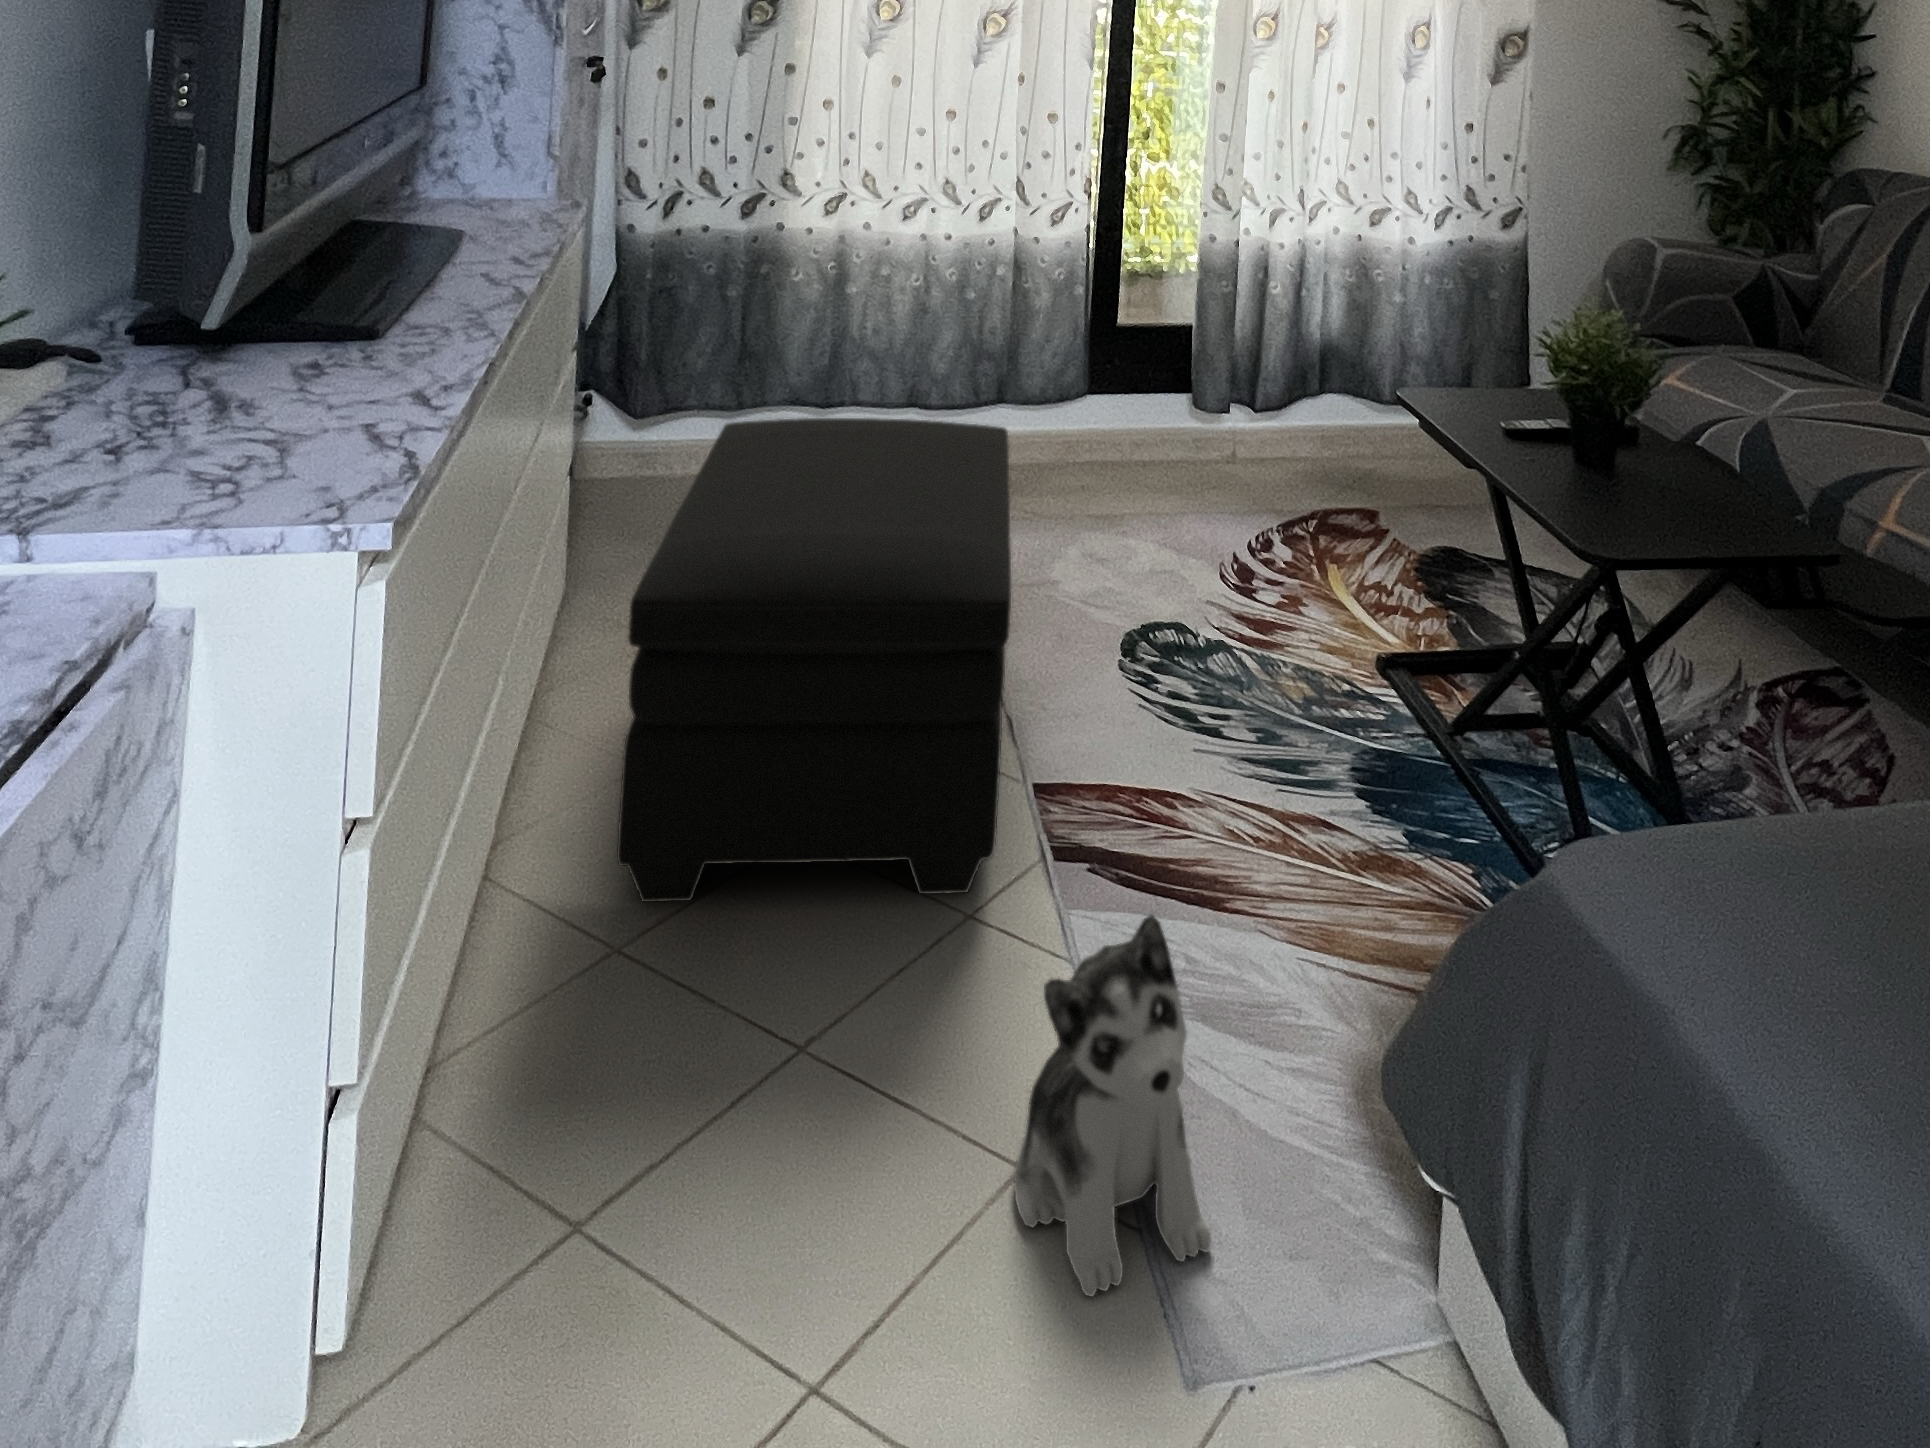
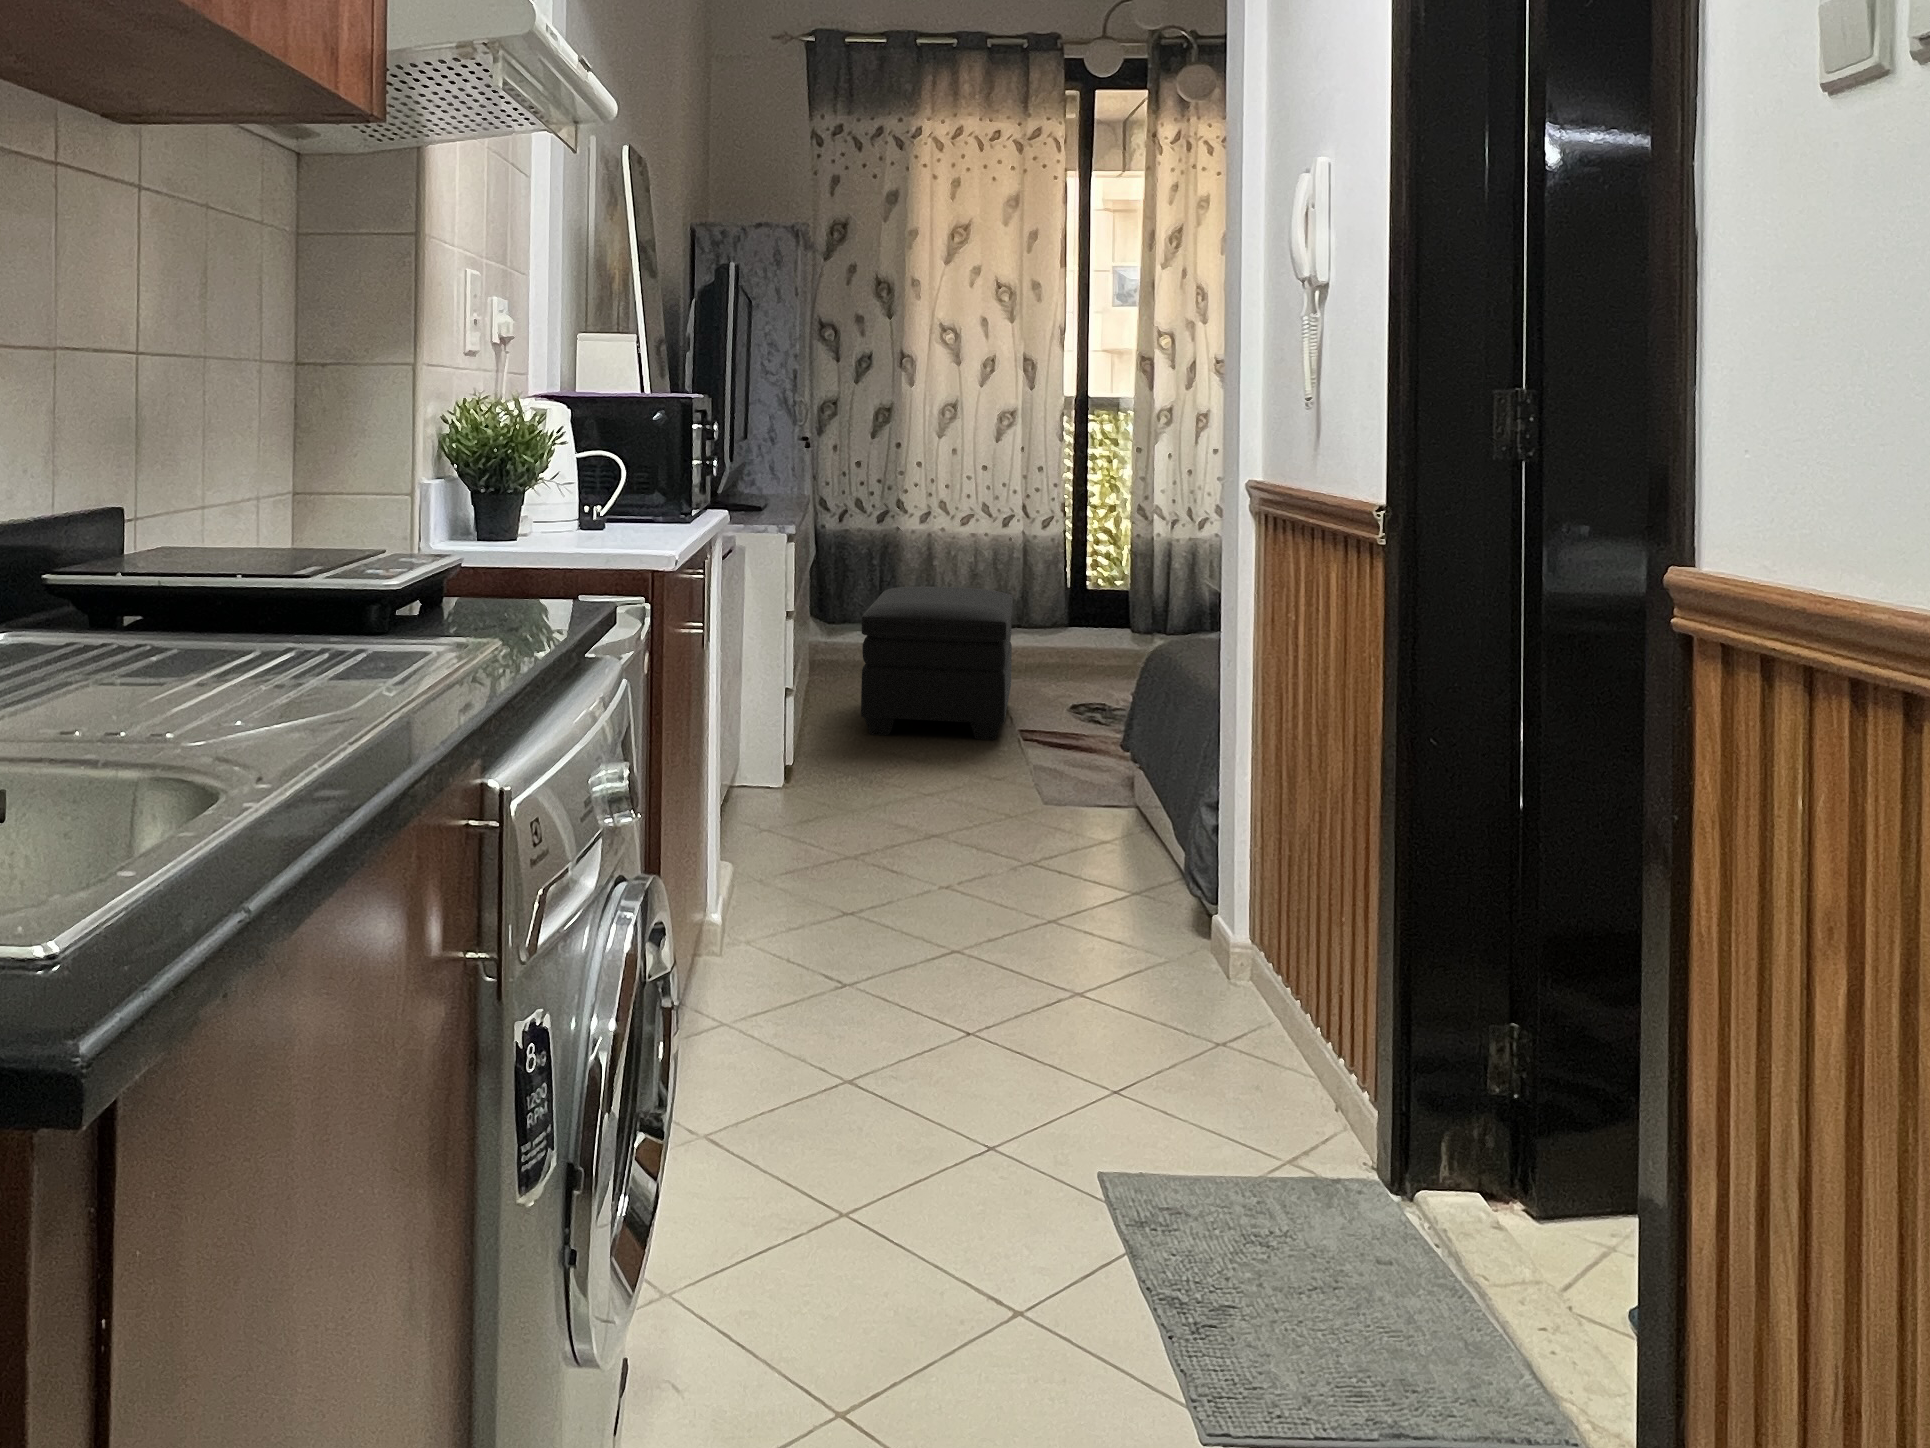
plush toy: present [1014,915,1211,1296] -> none [1006,679,1071,785]

